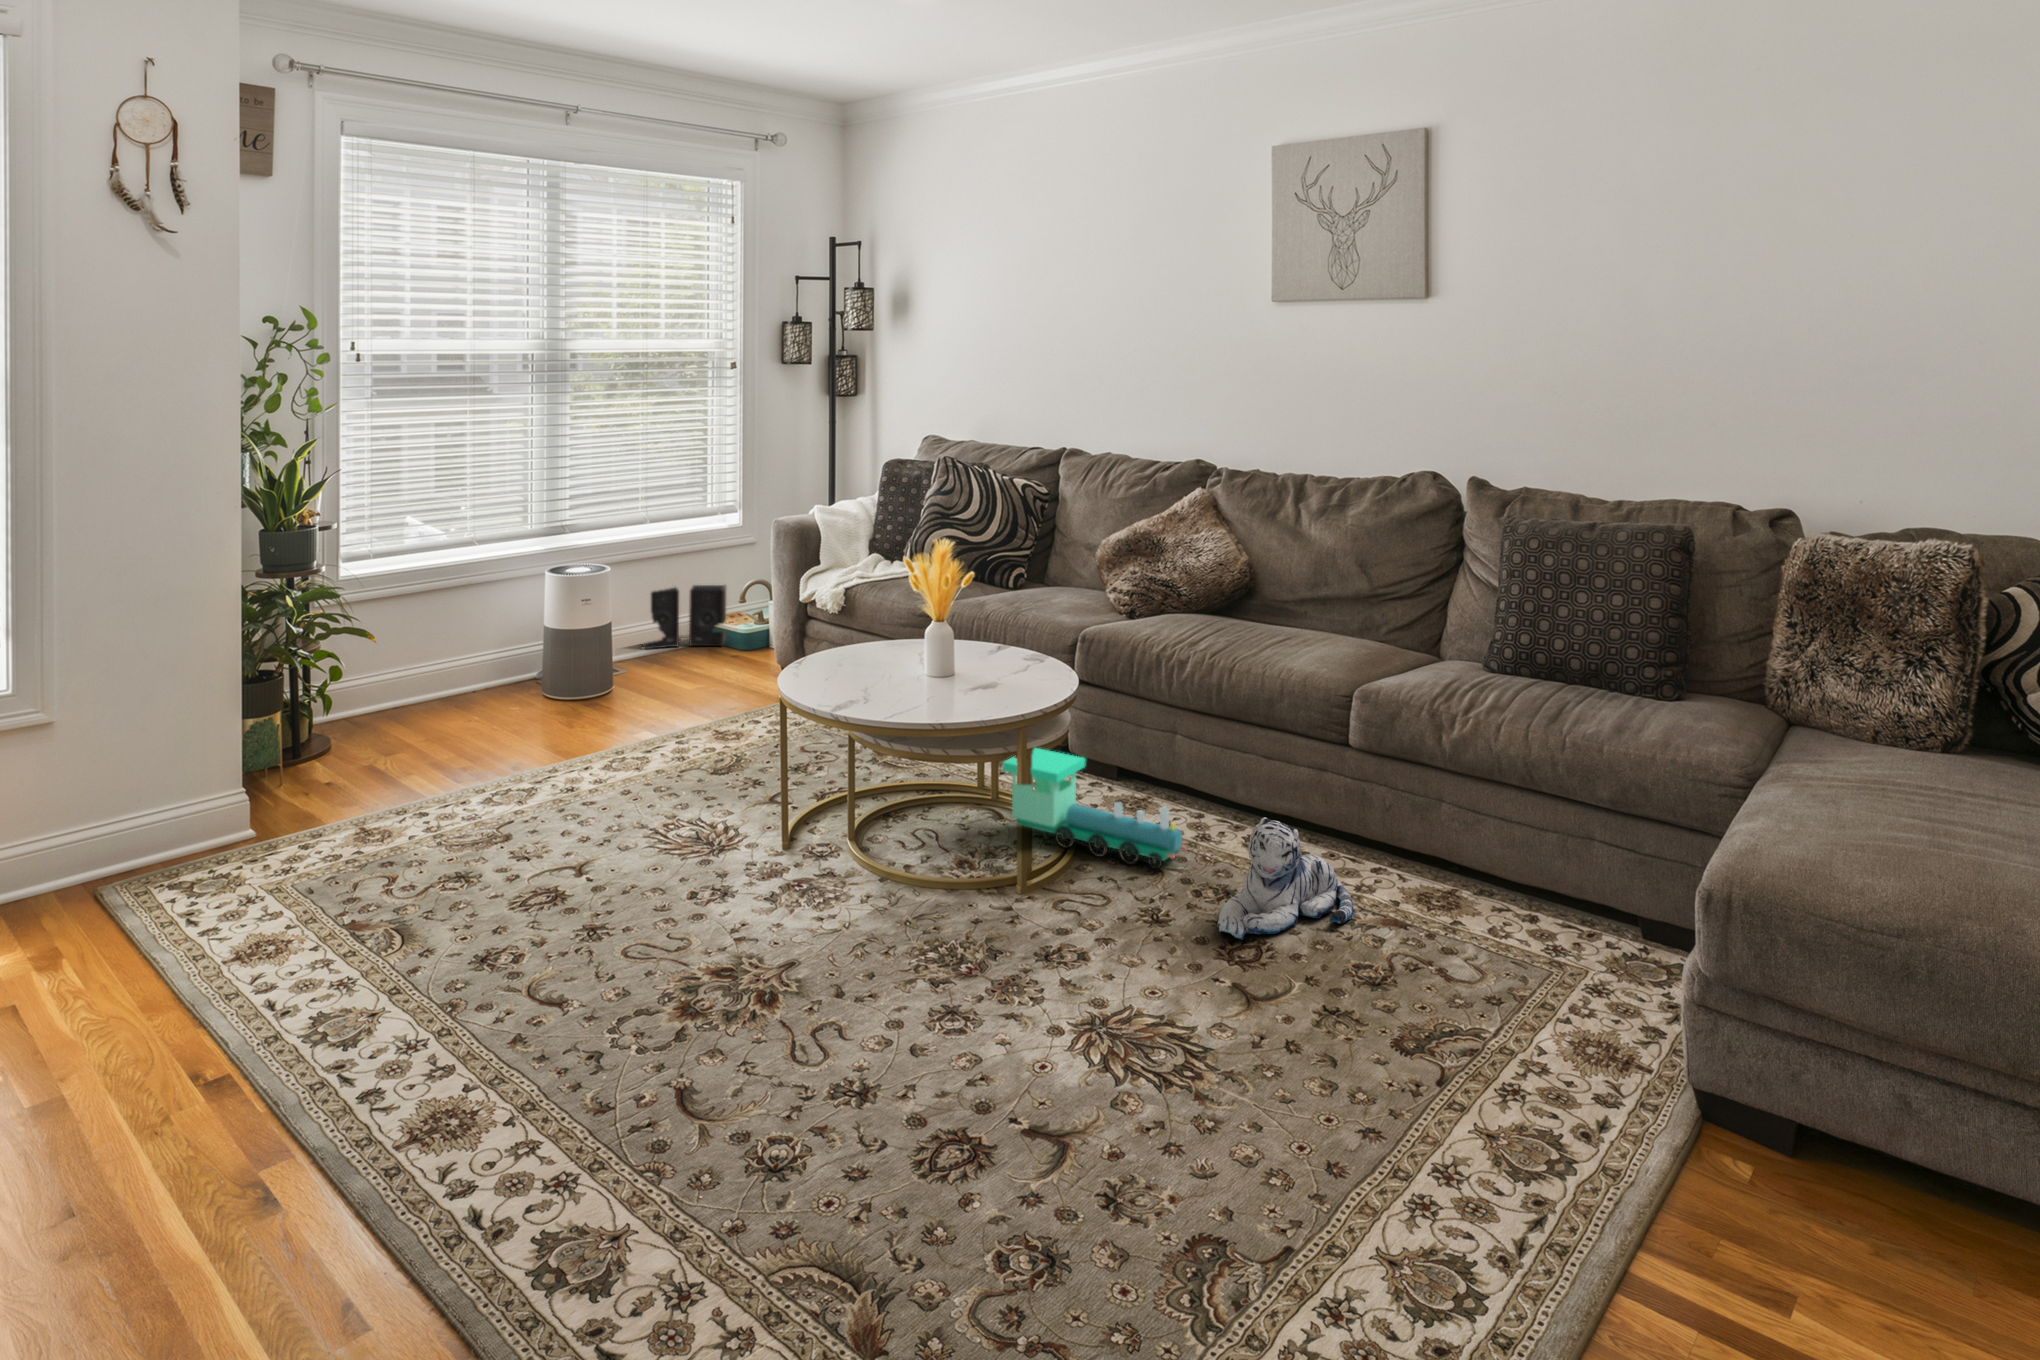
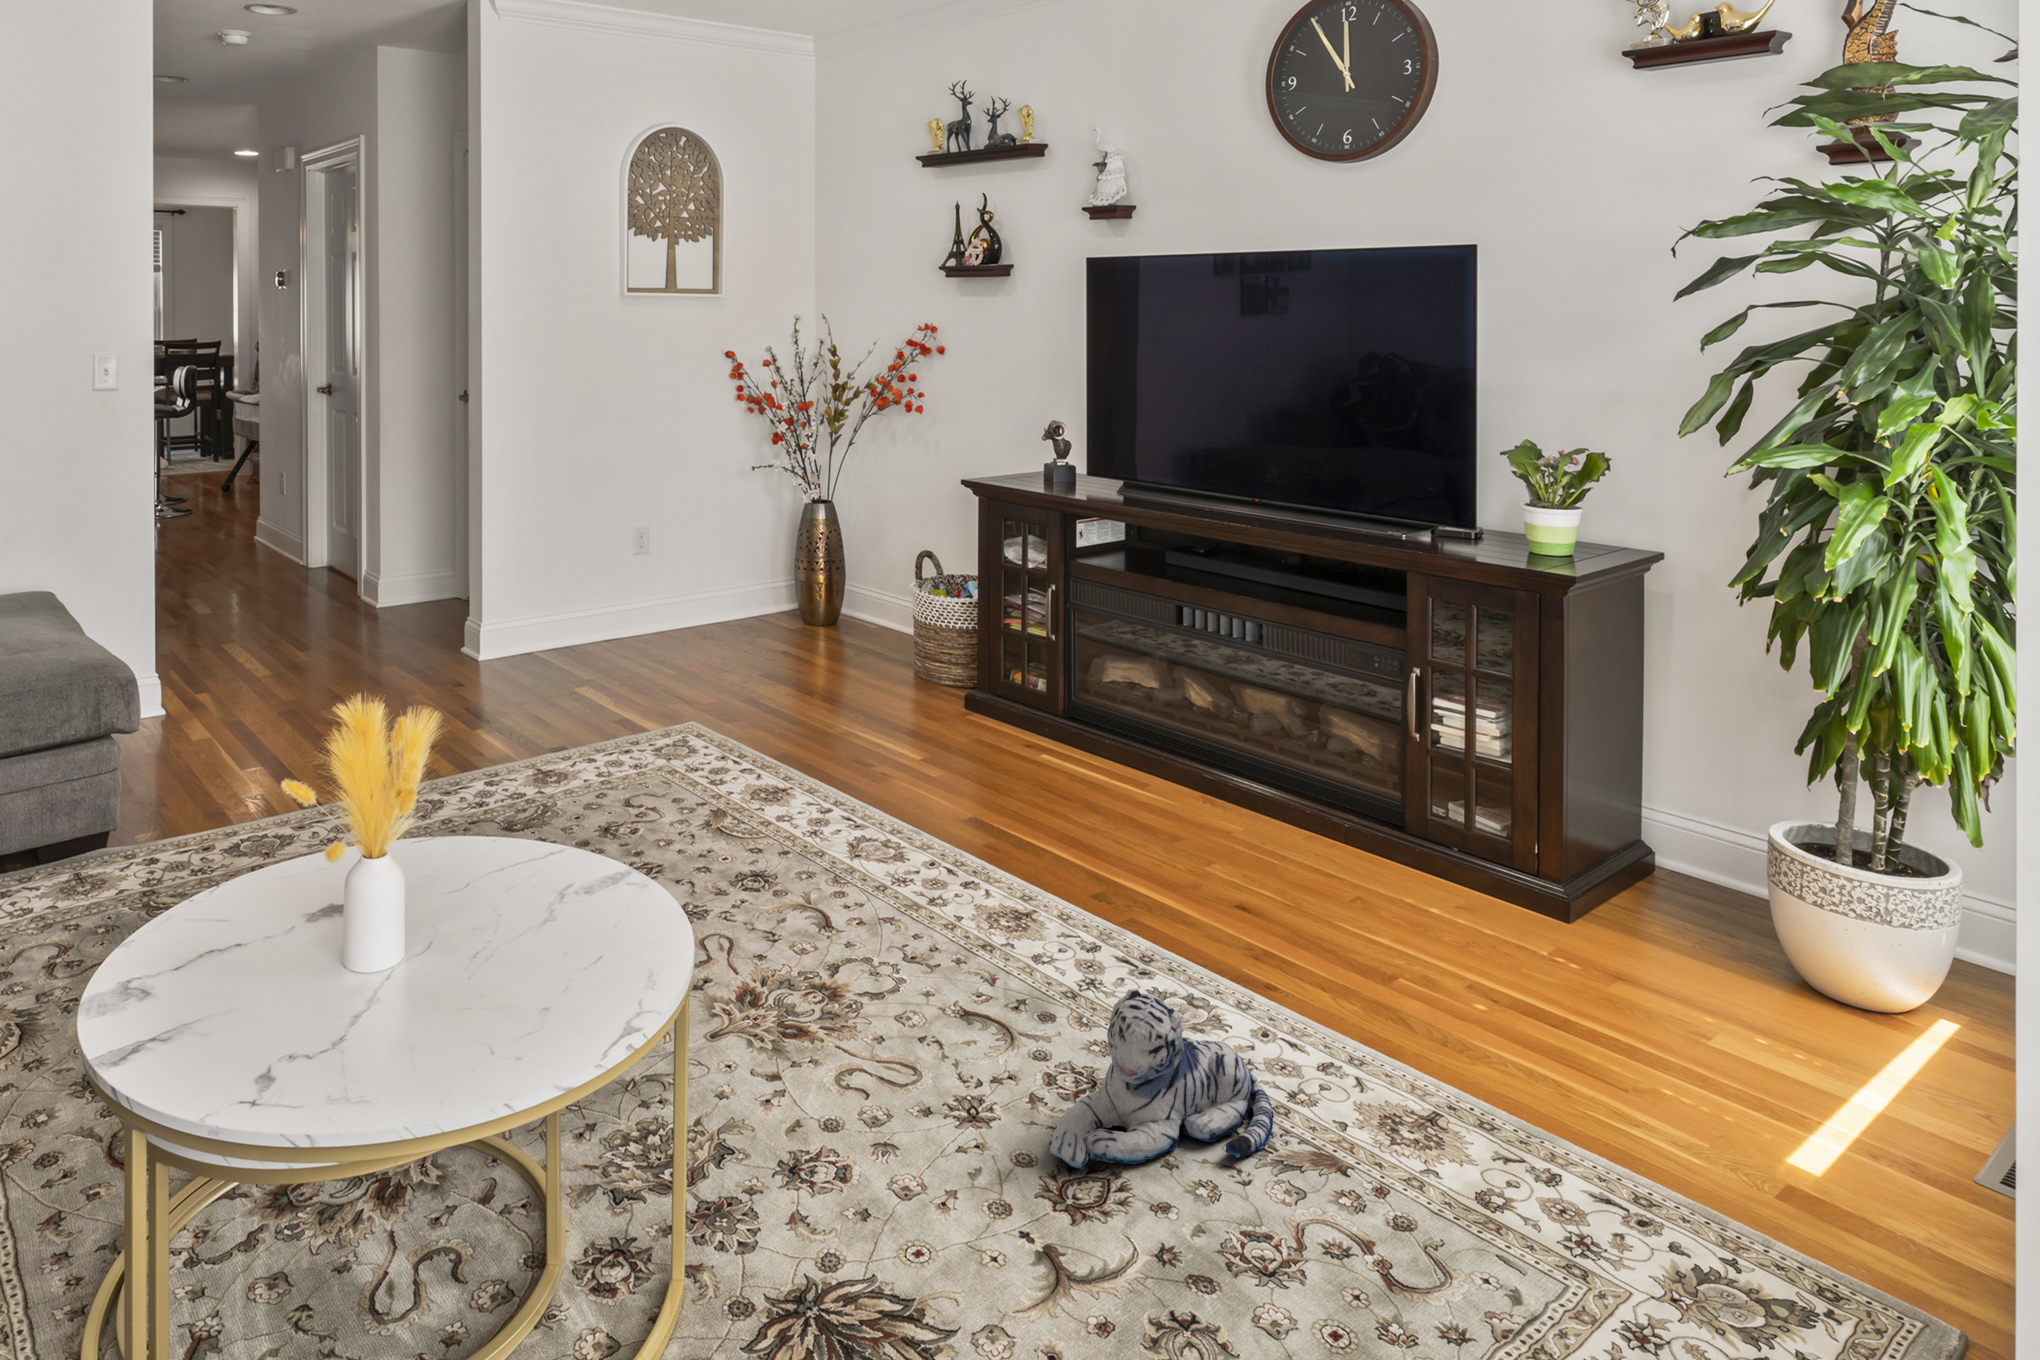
speaker: present [643,585,726,649] -> none [519,584,617,657]
toy train: present [1003,748,1186,868] -> none [816,838,1053,1030]

